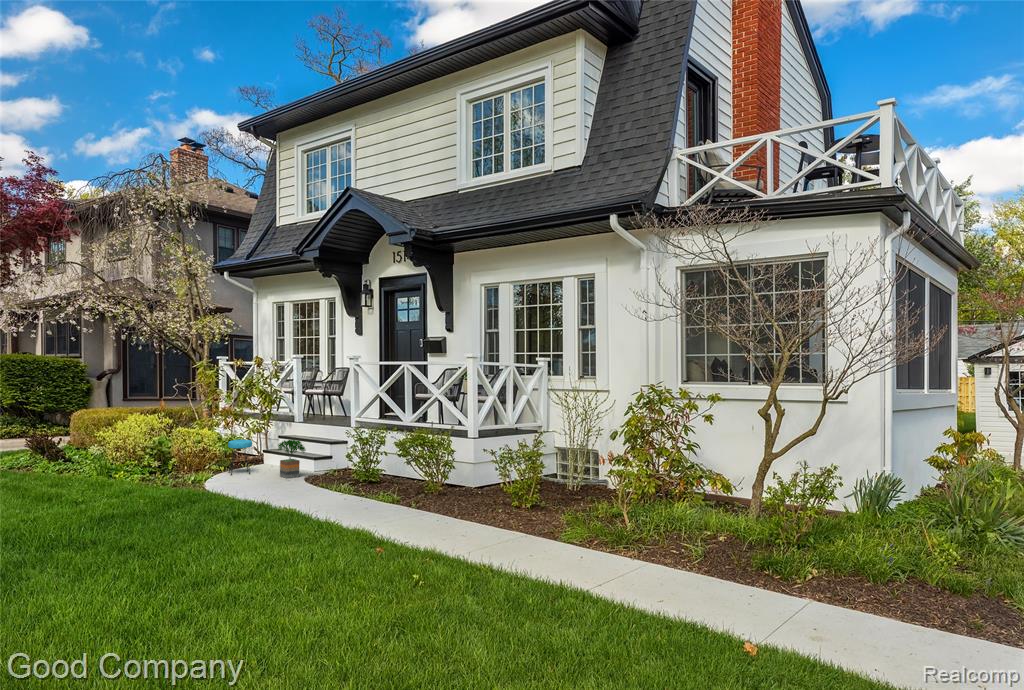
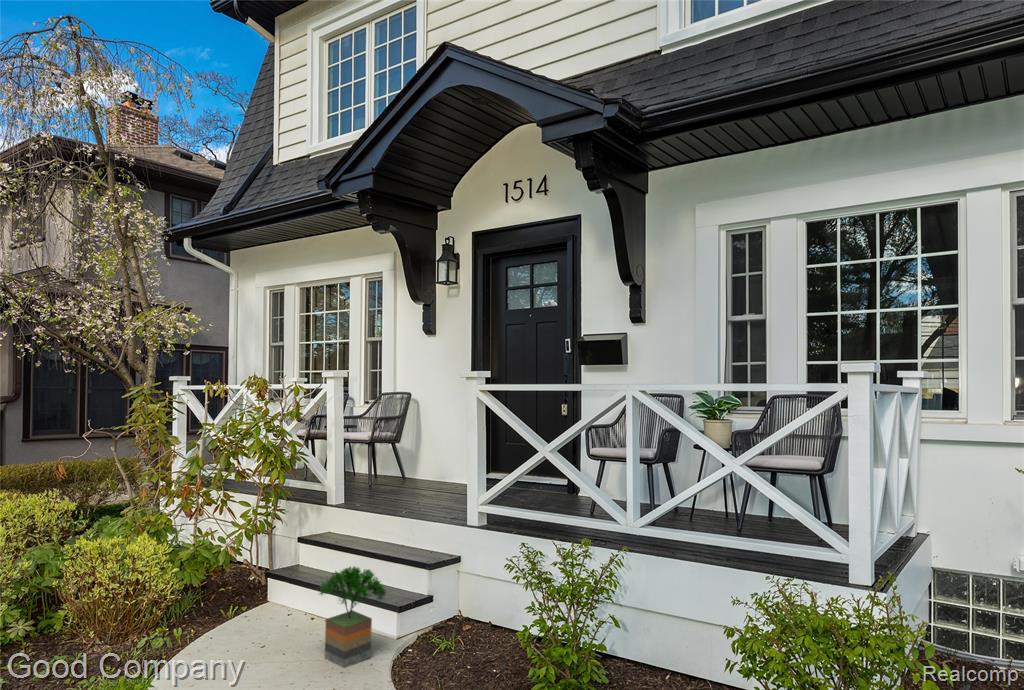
stool: present [228,440,252,475] -> none [198,564,256,658]

